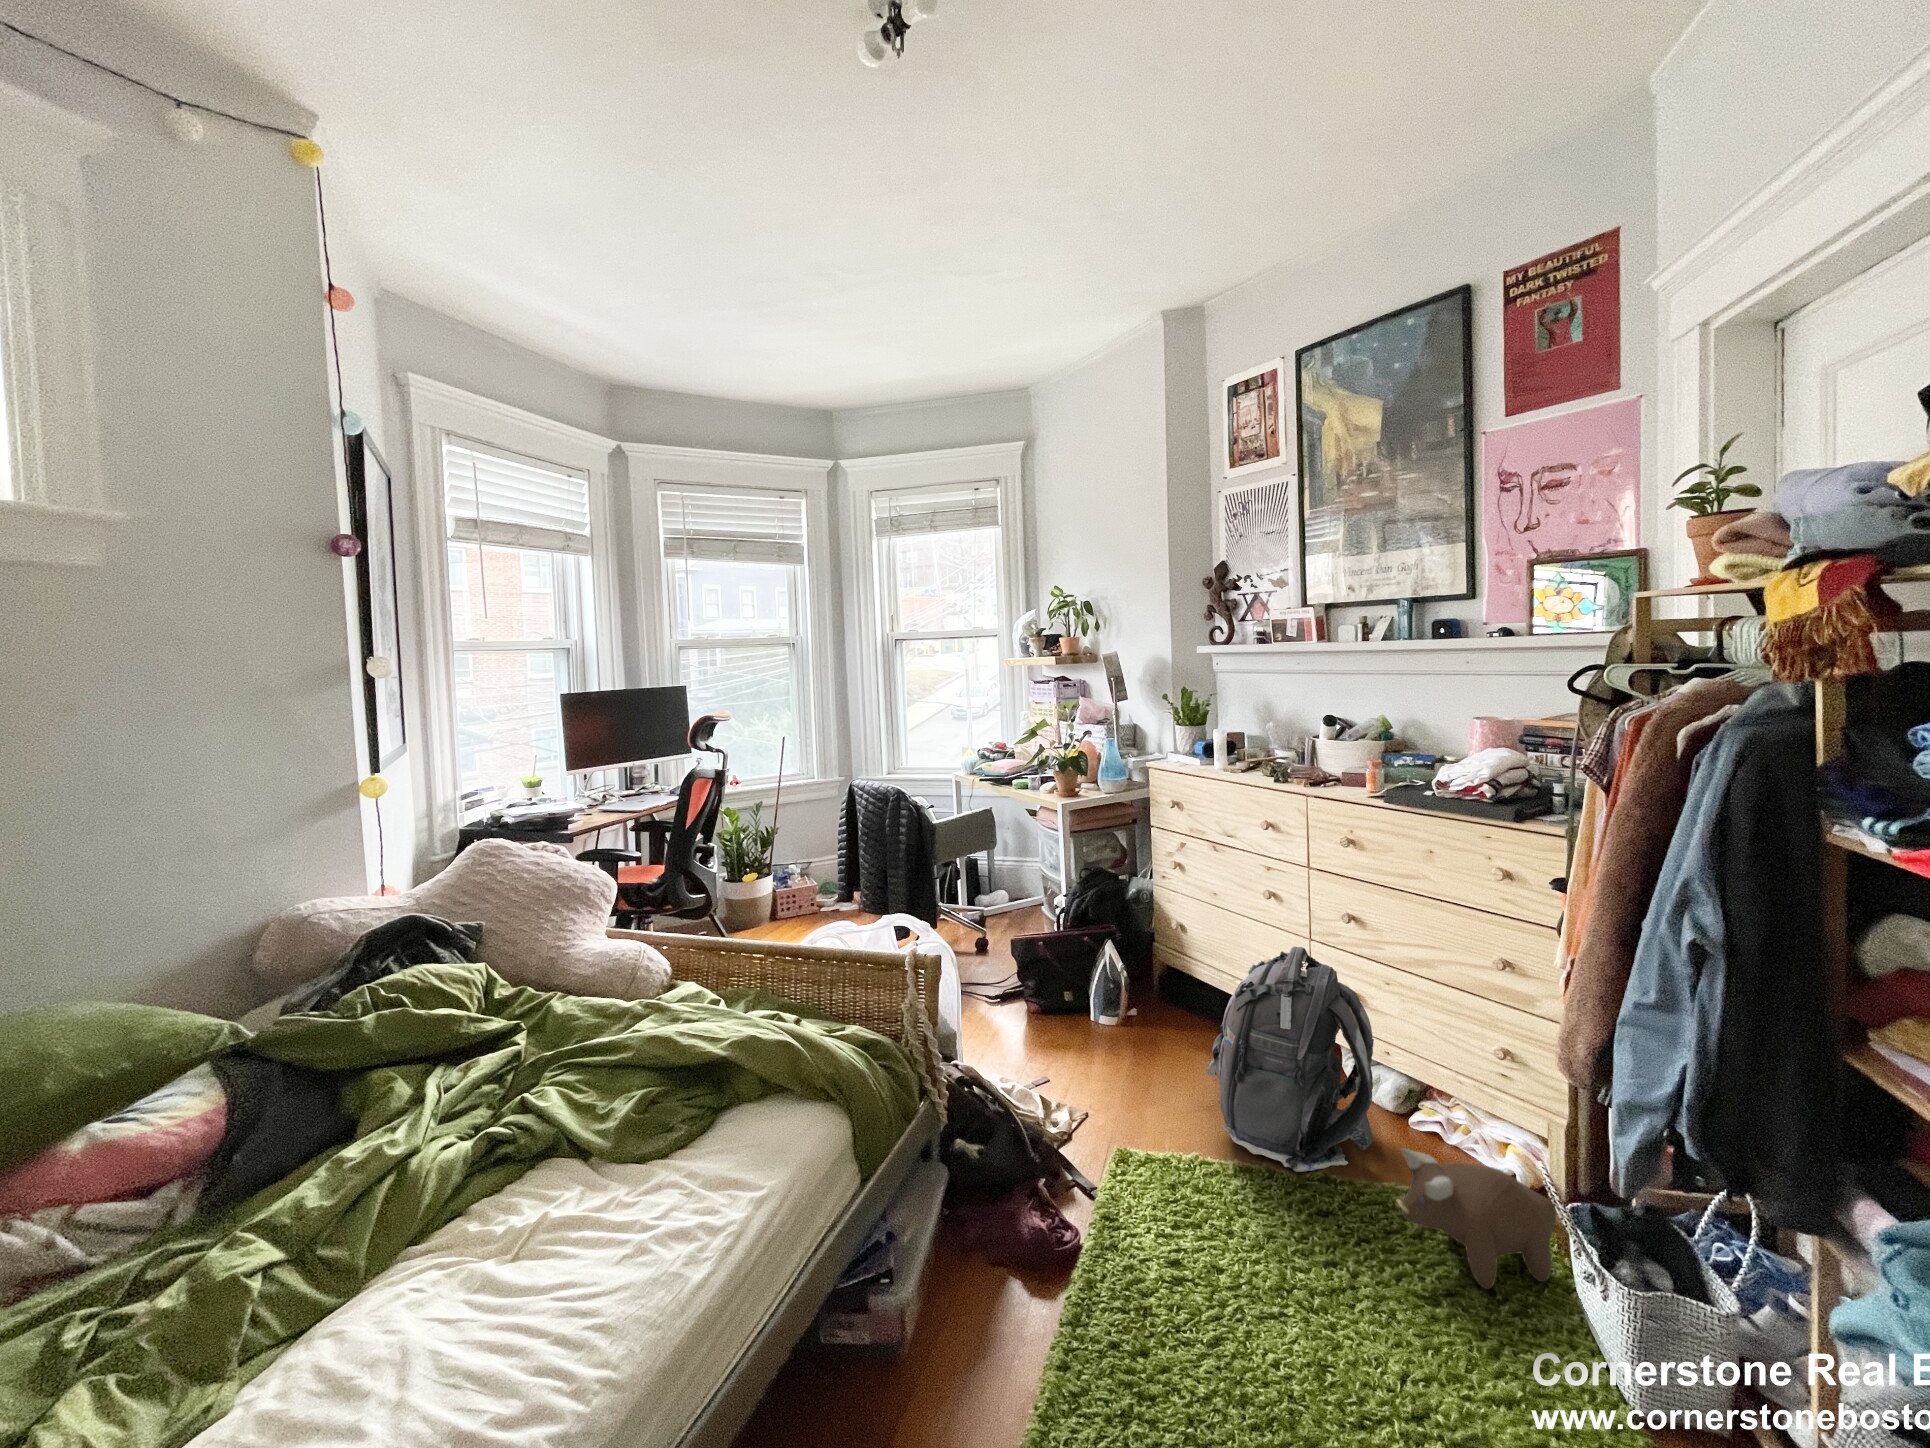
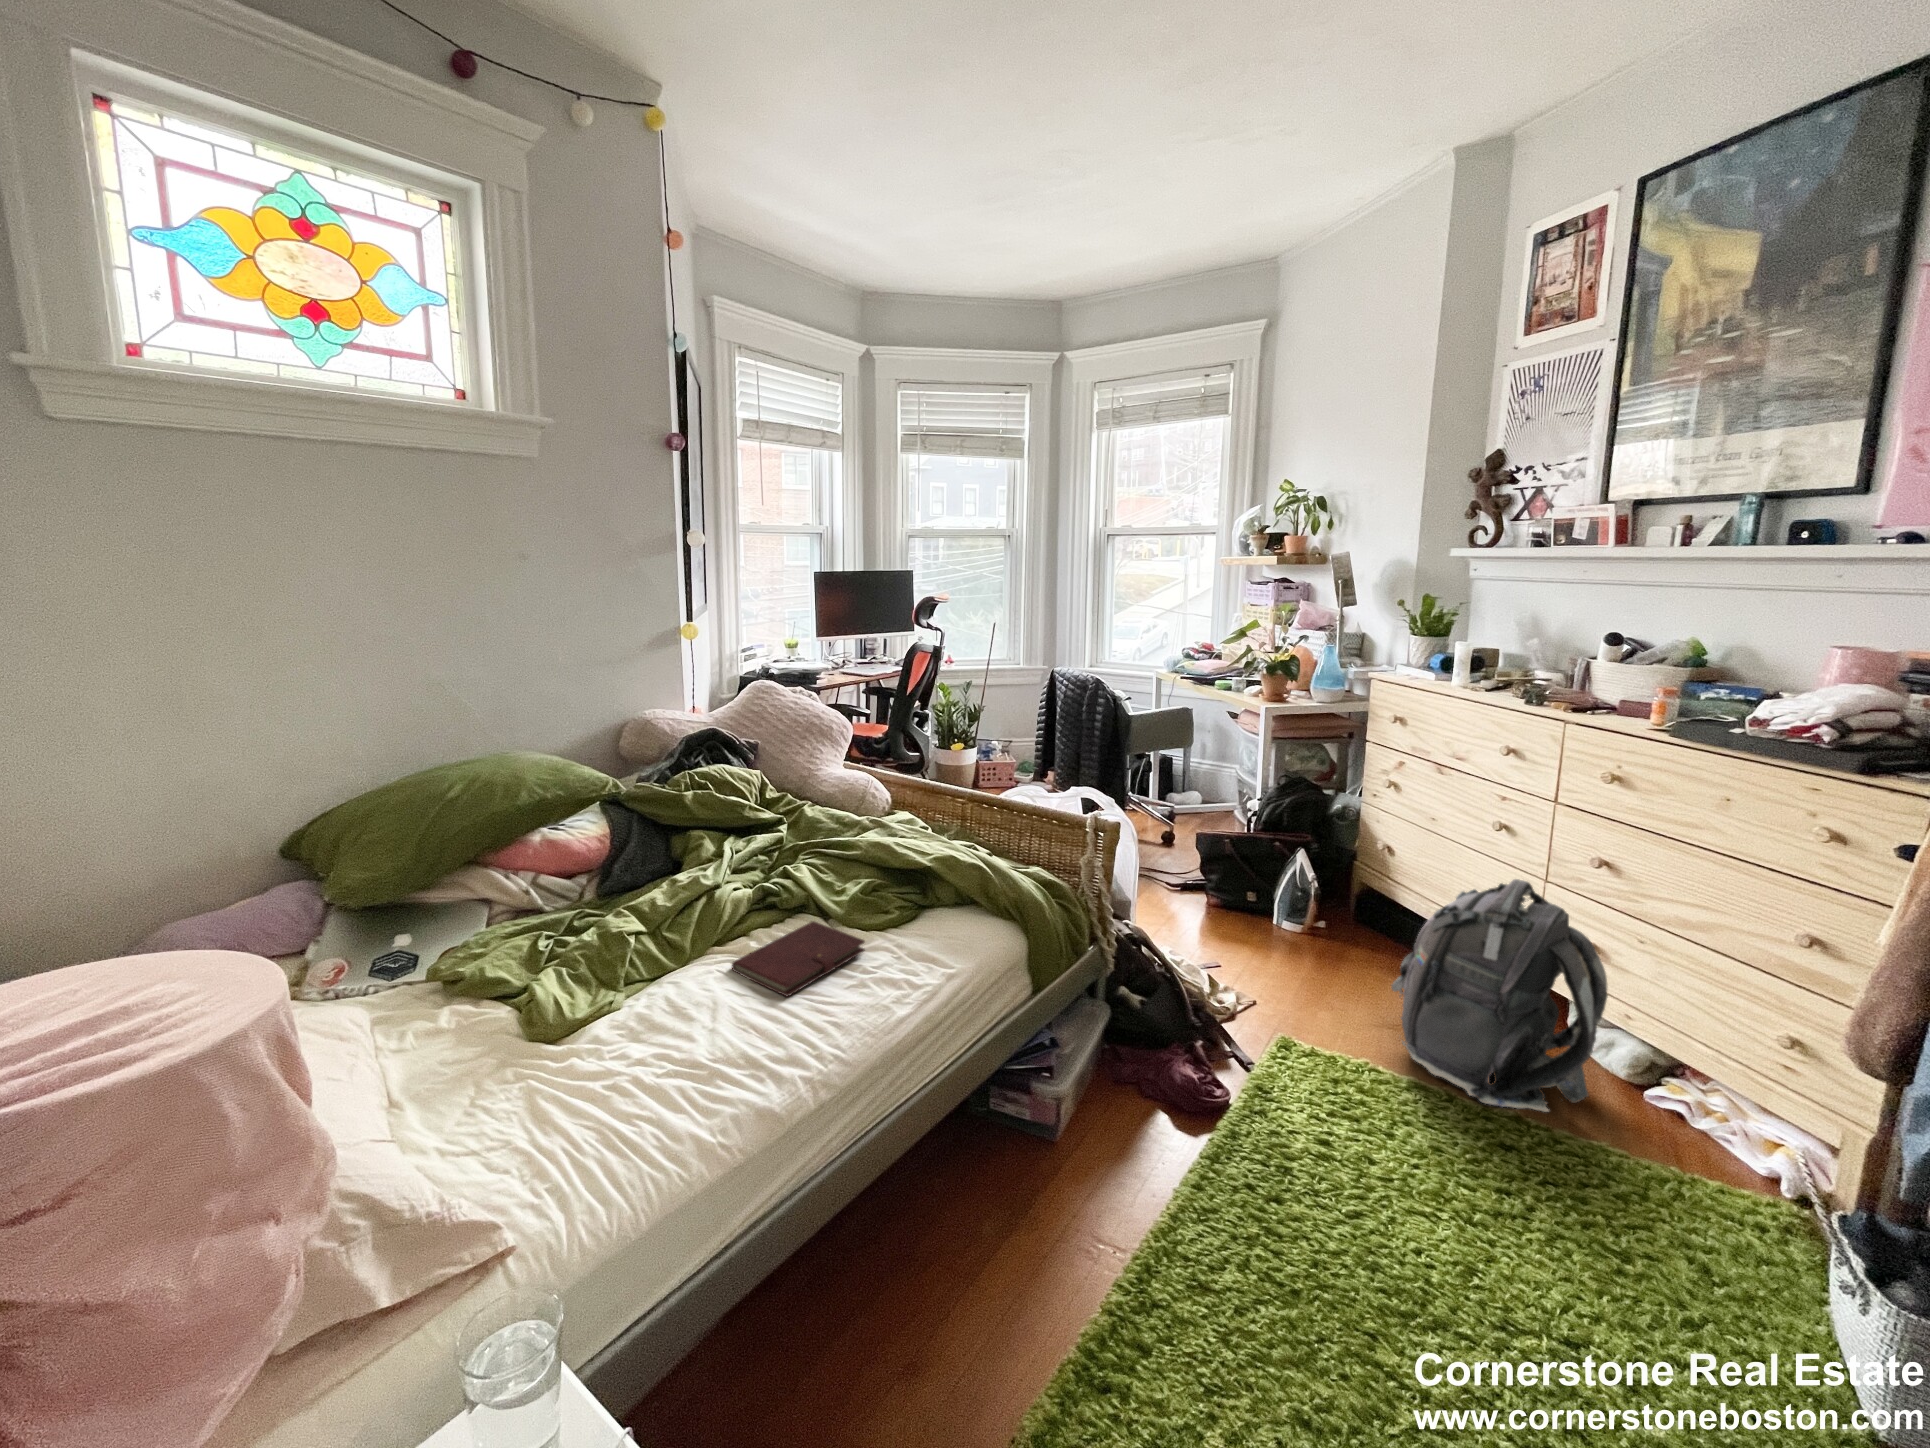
plush toy: present [1397,1149,1557,1289] -> none [1599,1105,1829,1288]
notebook: none [438,1170,644,1302] -> present [732,921,865,997]

